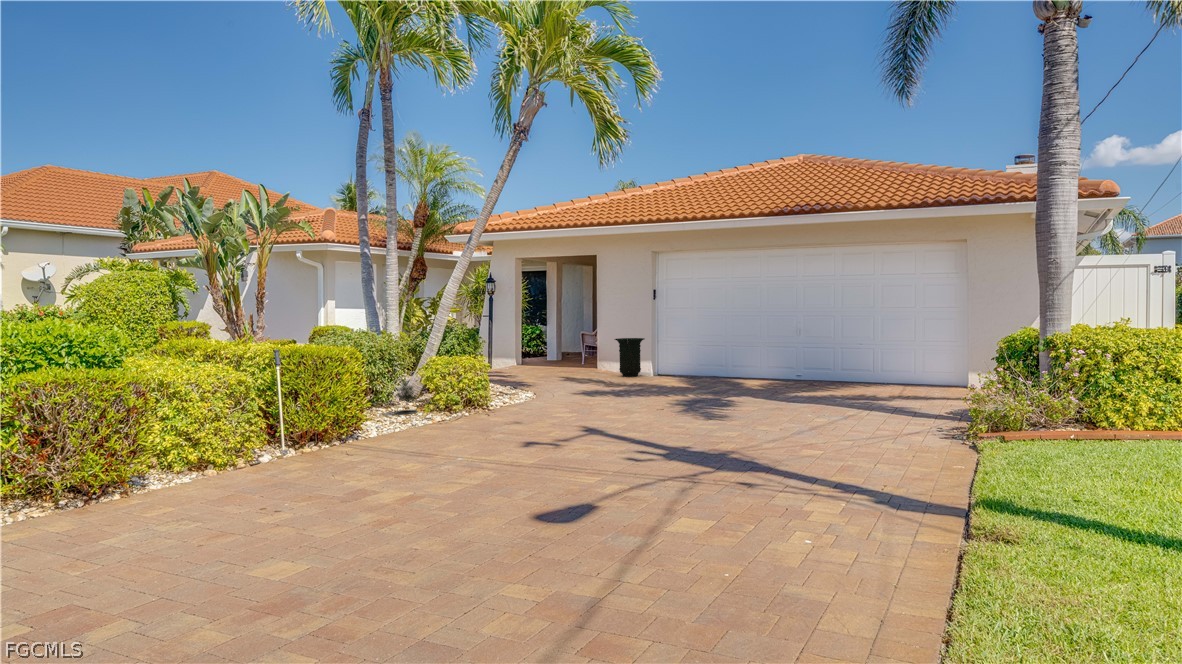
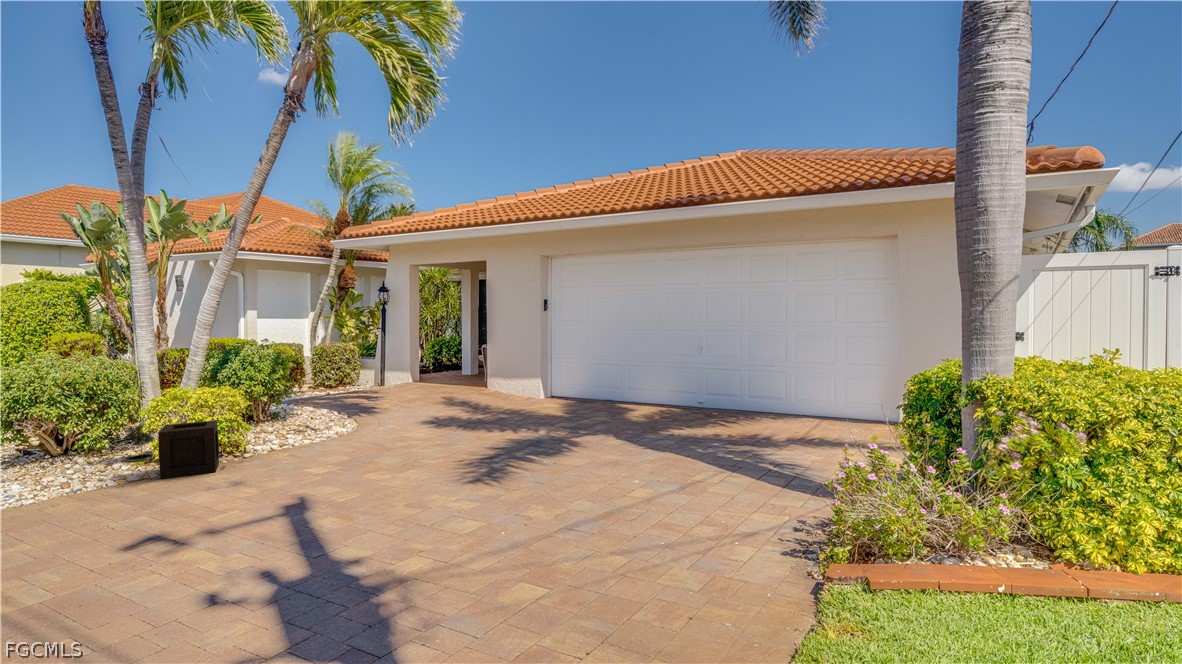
trash can: present [615,338,644,377] -> none [498,354,533,398]
wooden crate: none [446,381,492,421] -> present [158,420,219,479]

